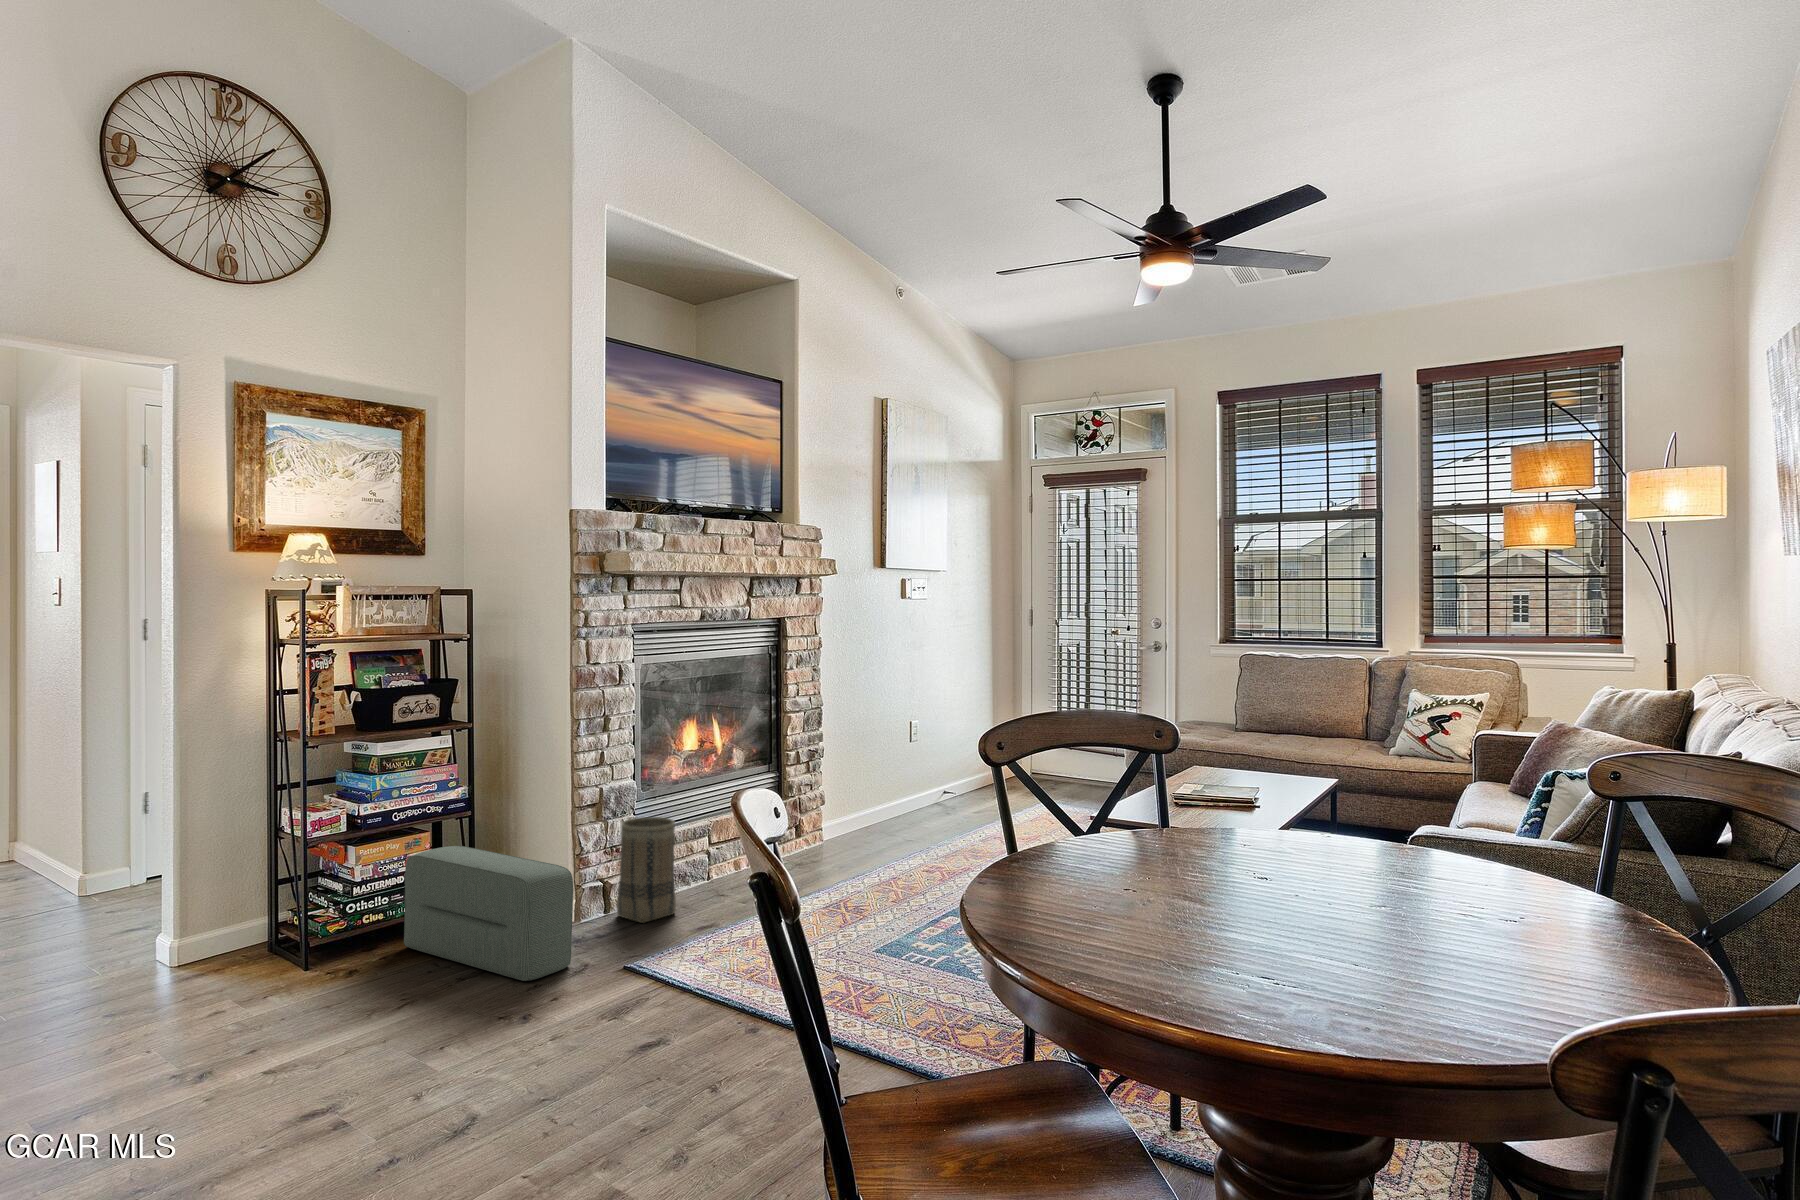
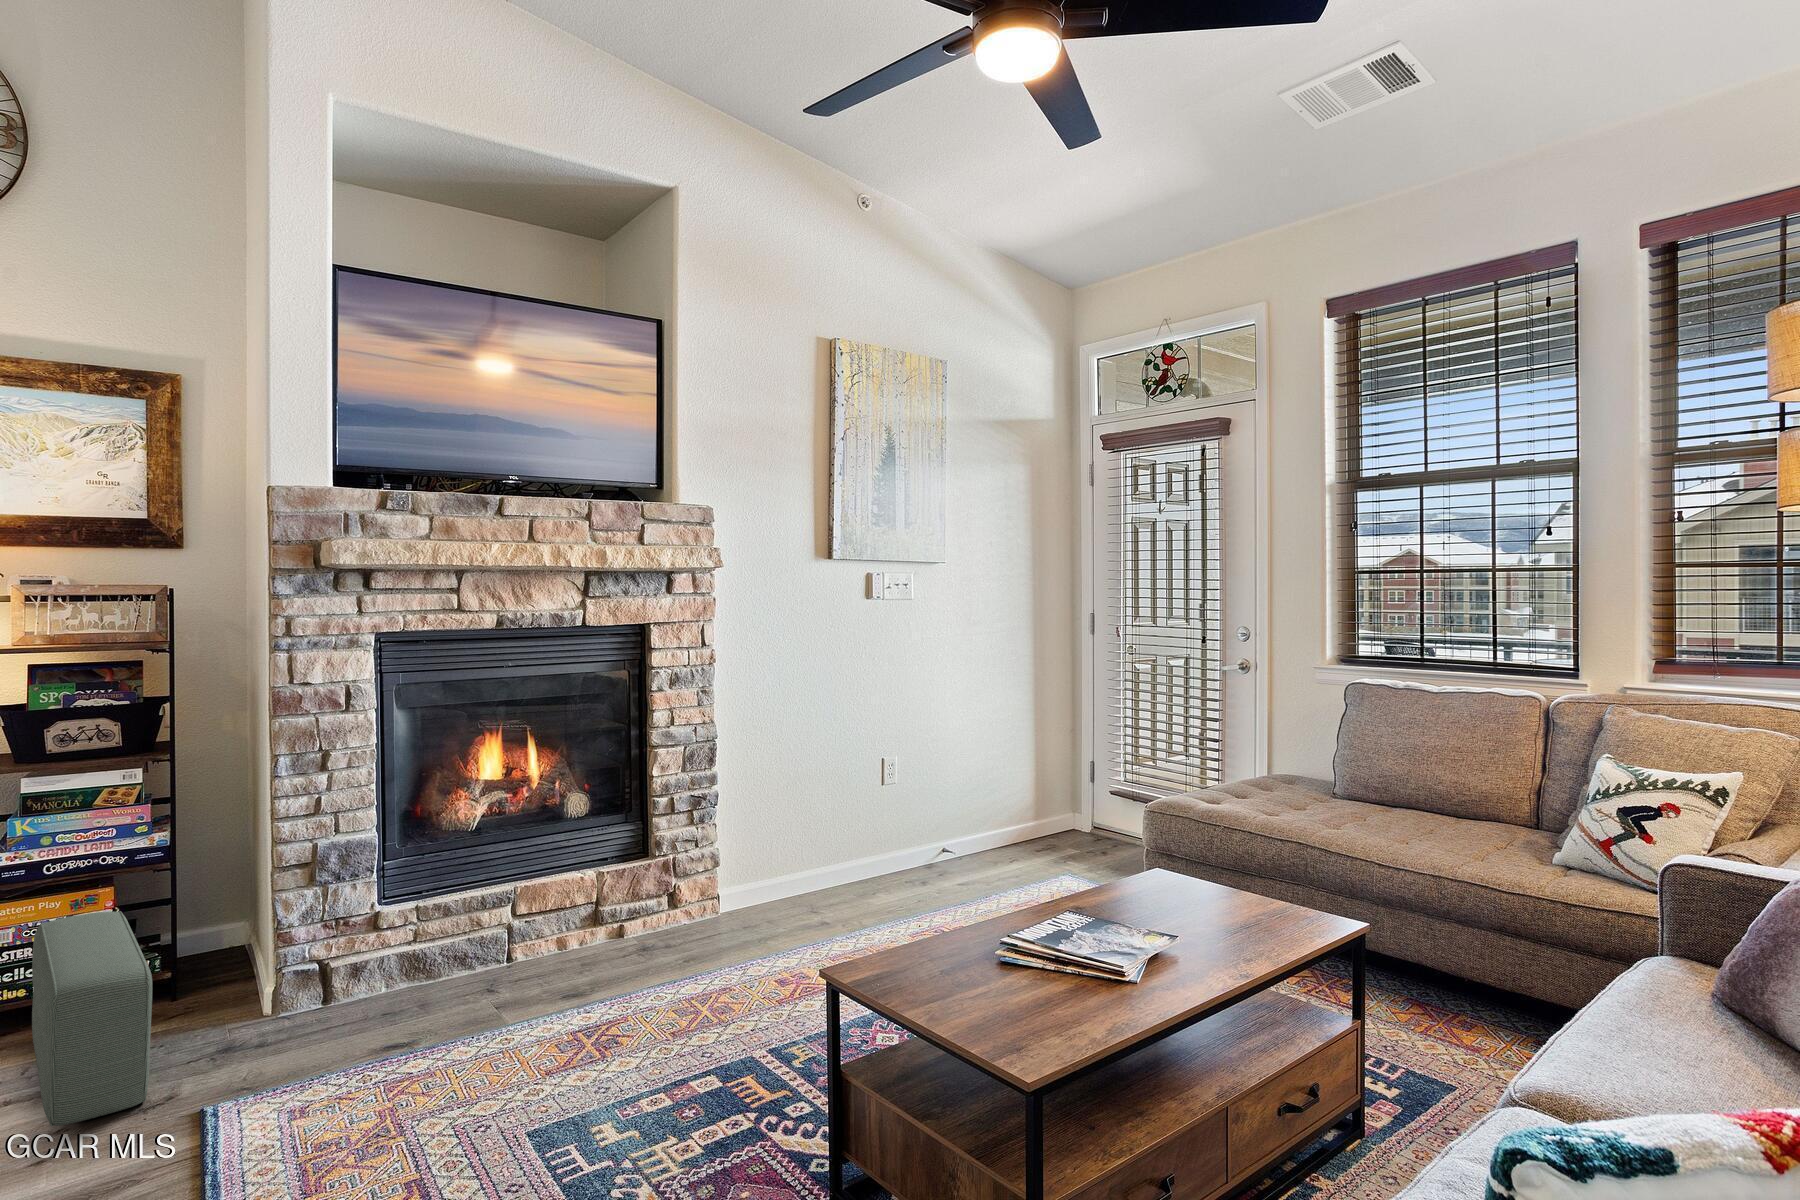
basket: present [617,817,676,923] -> none [324,885,402,1031]

